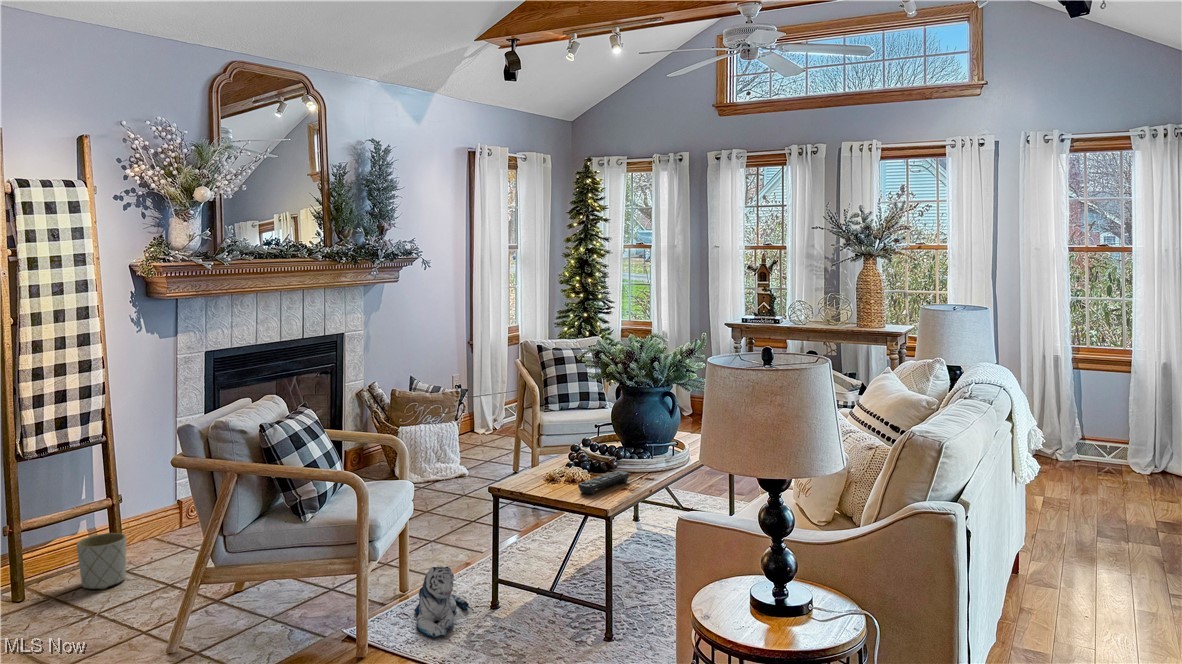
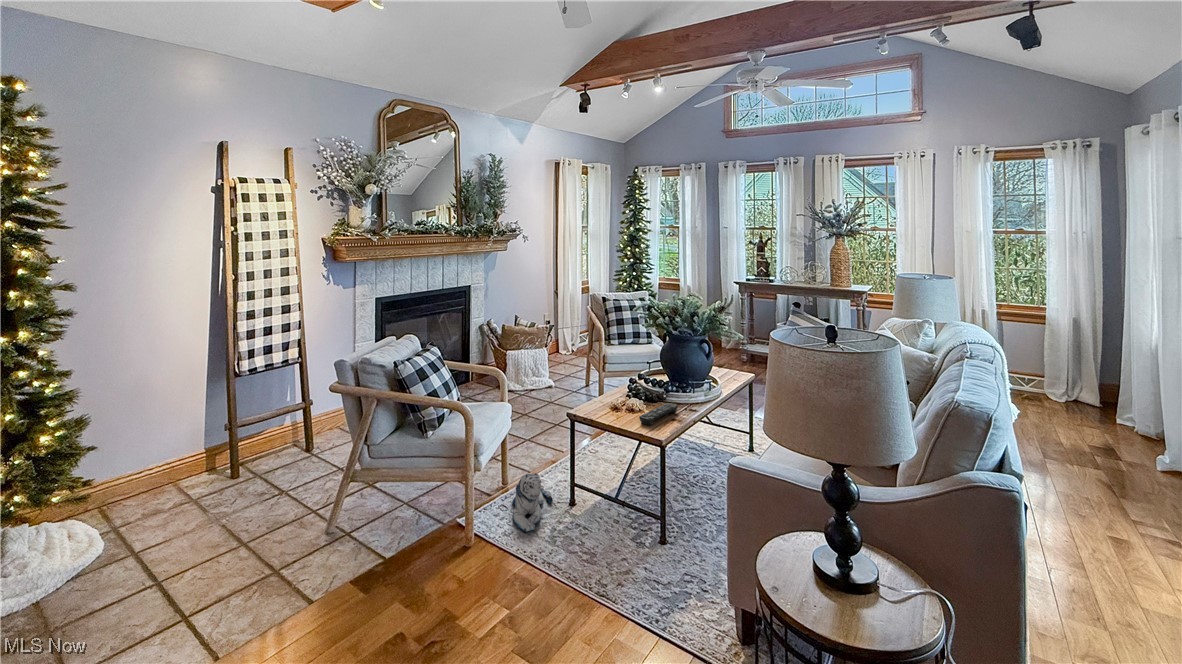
planter: present [77,533,126,589] -> none [278,428,315,469]

